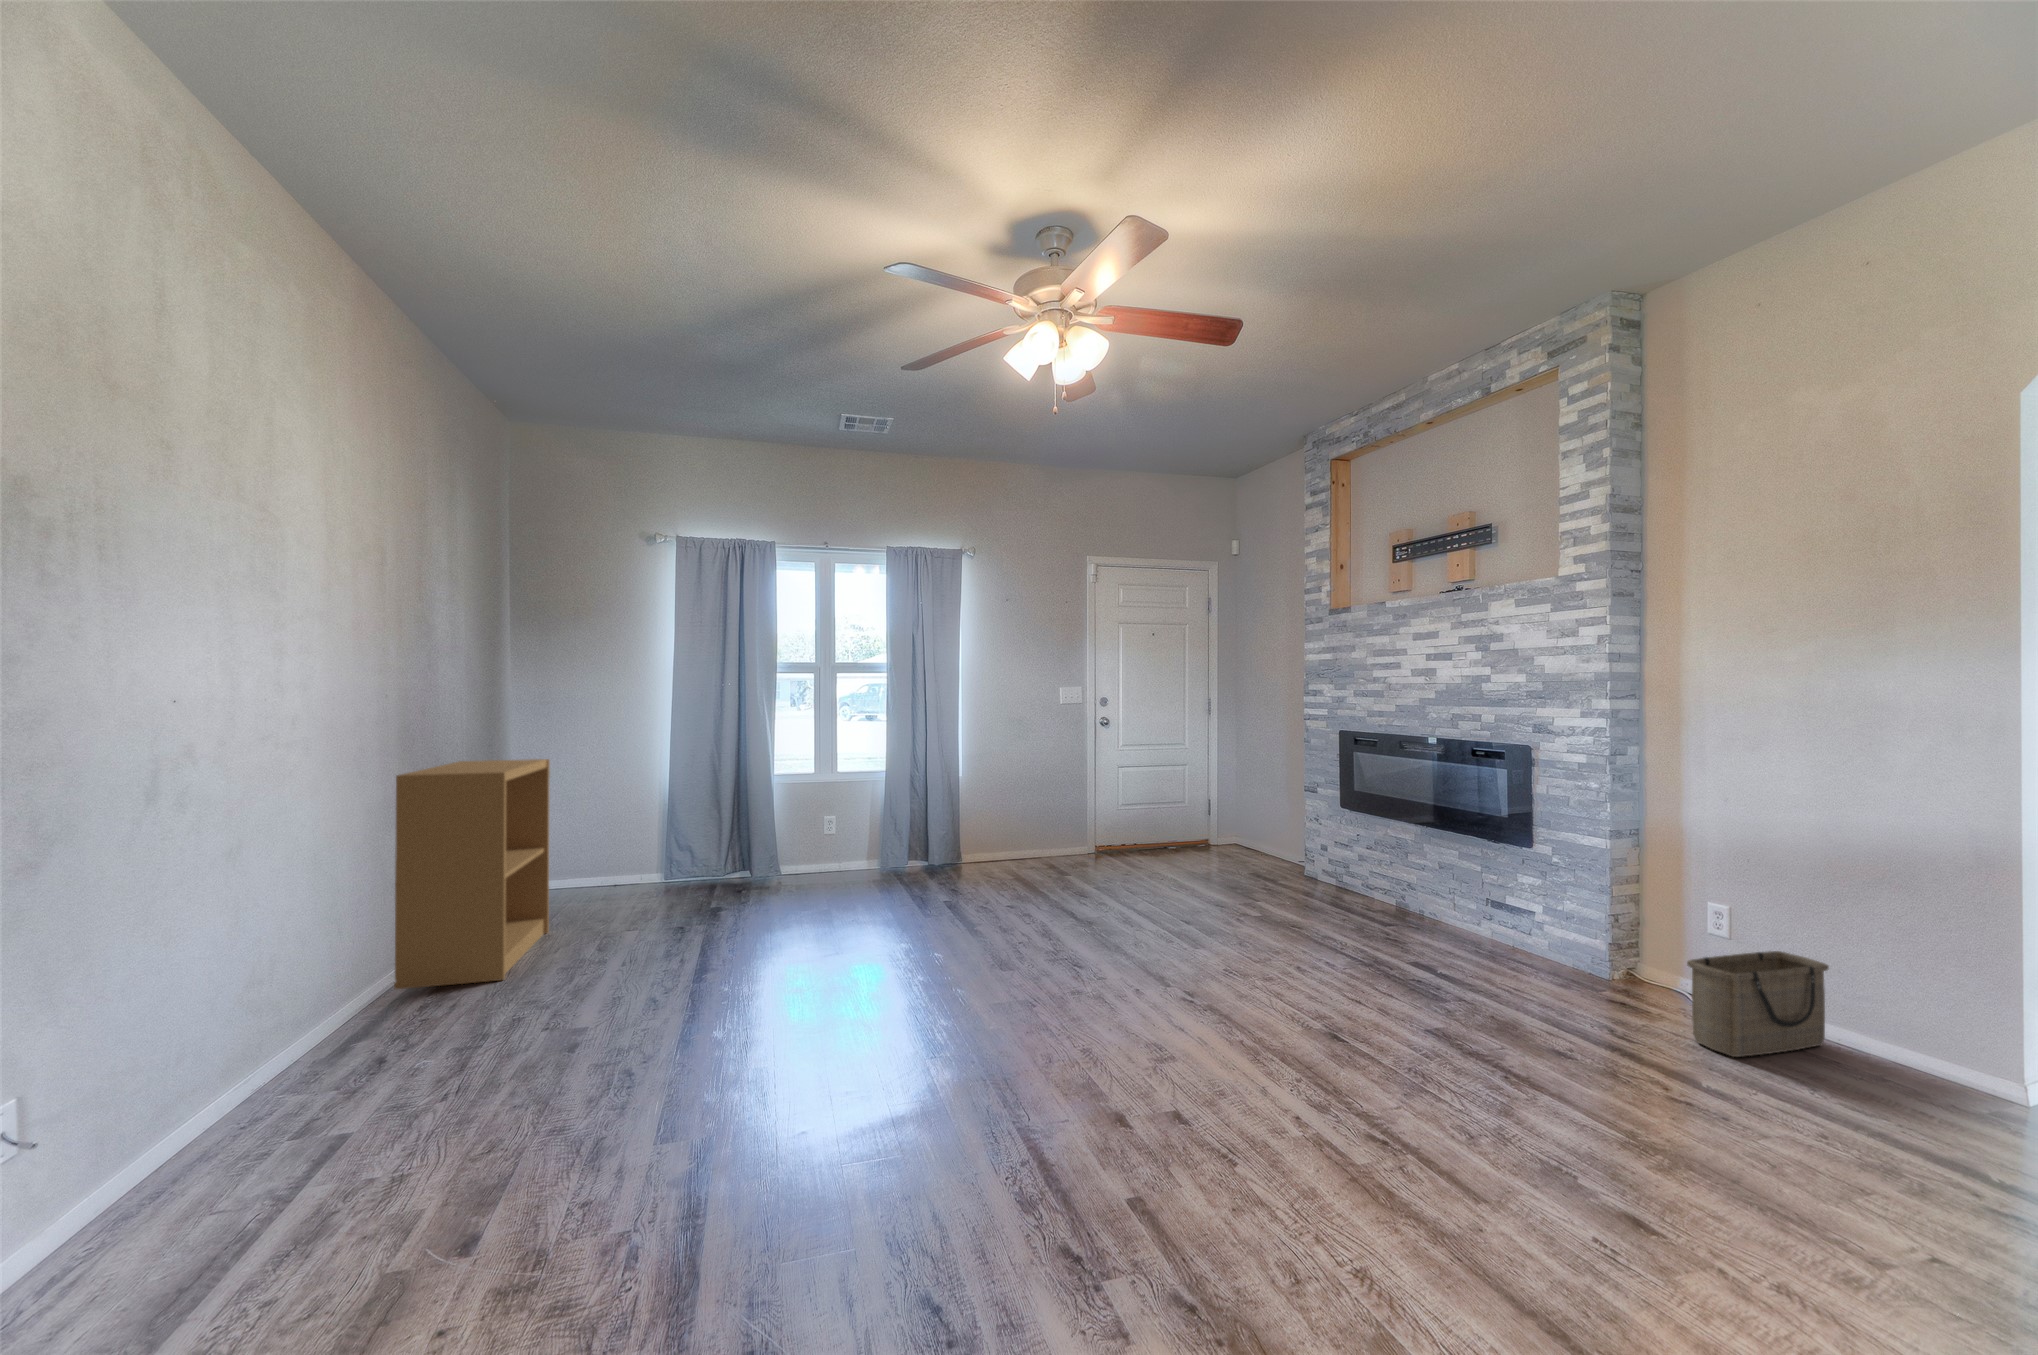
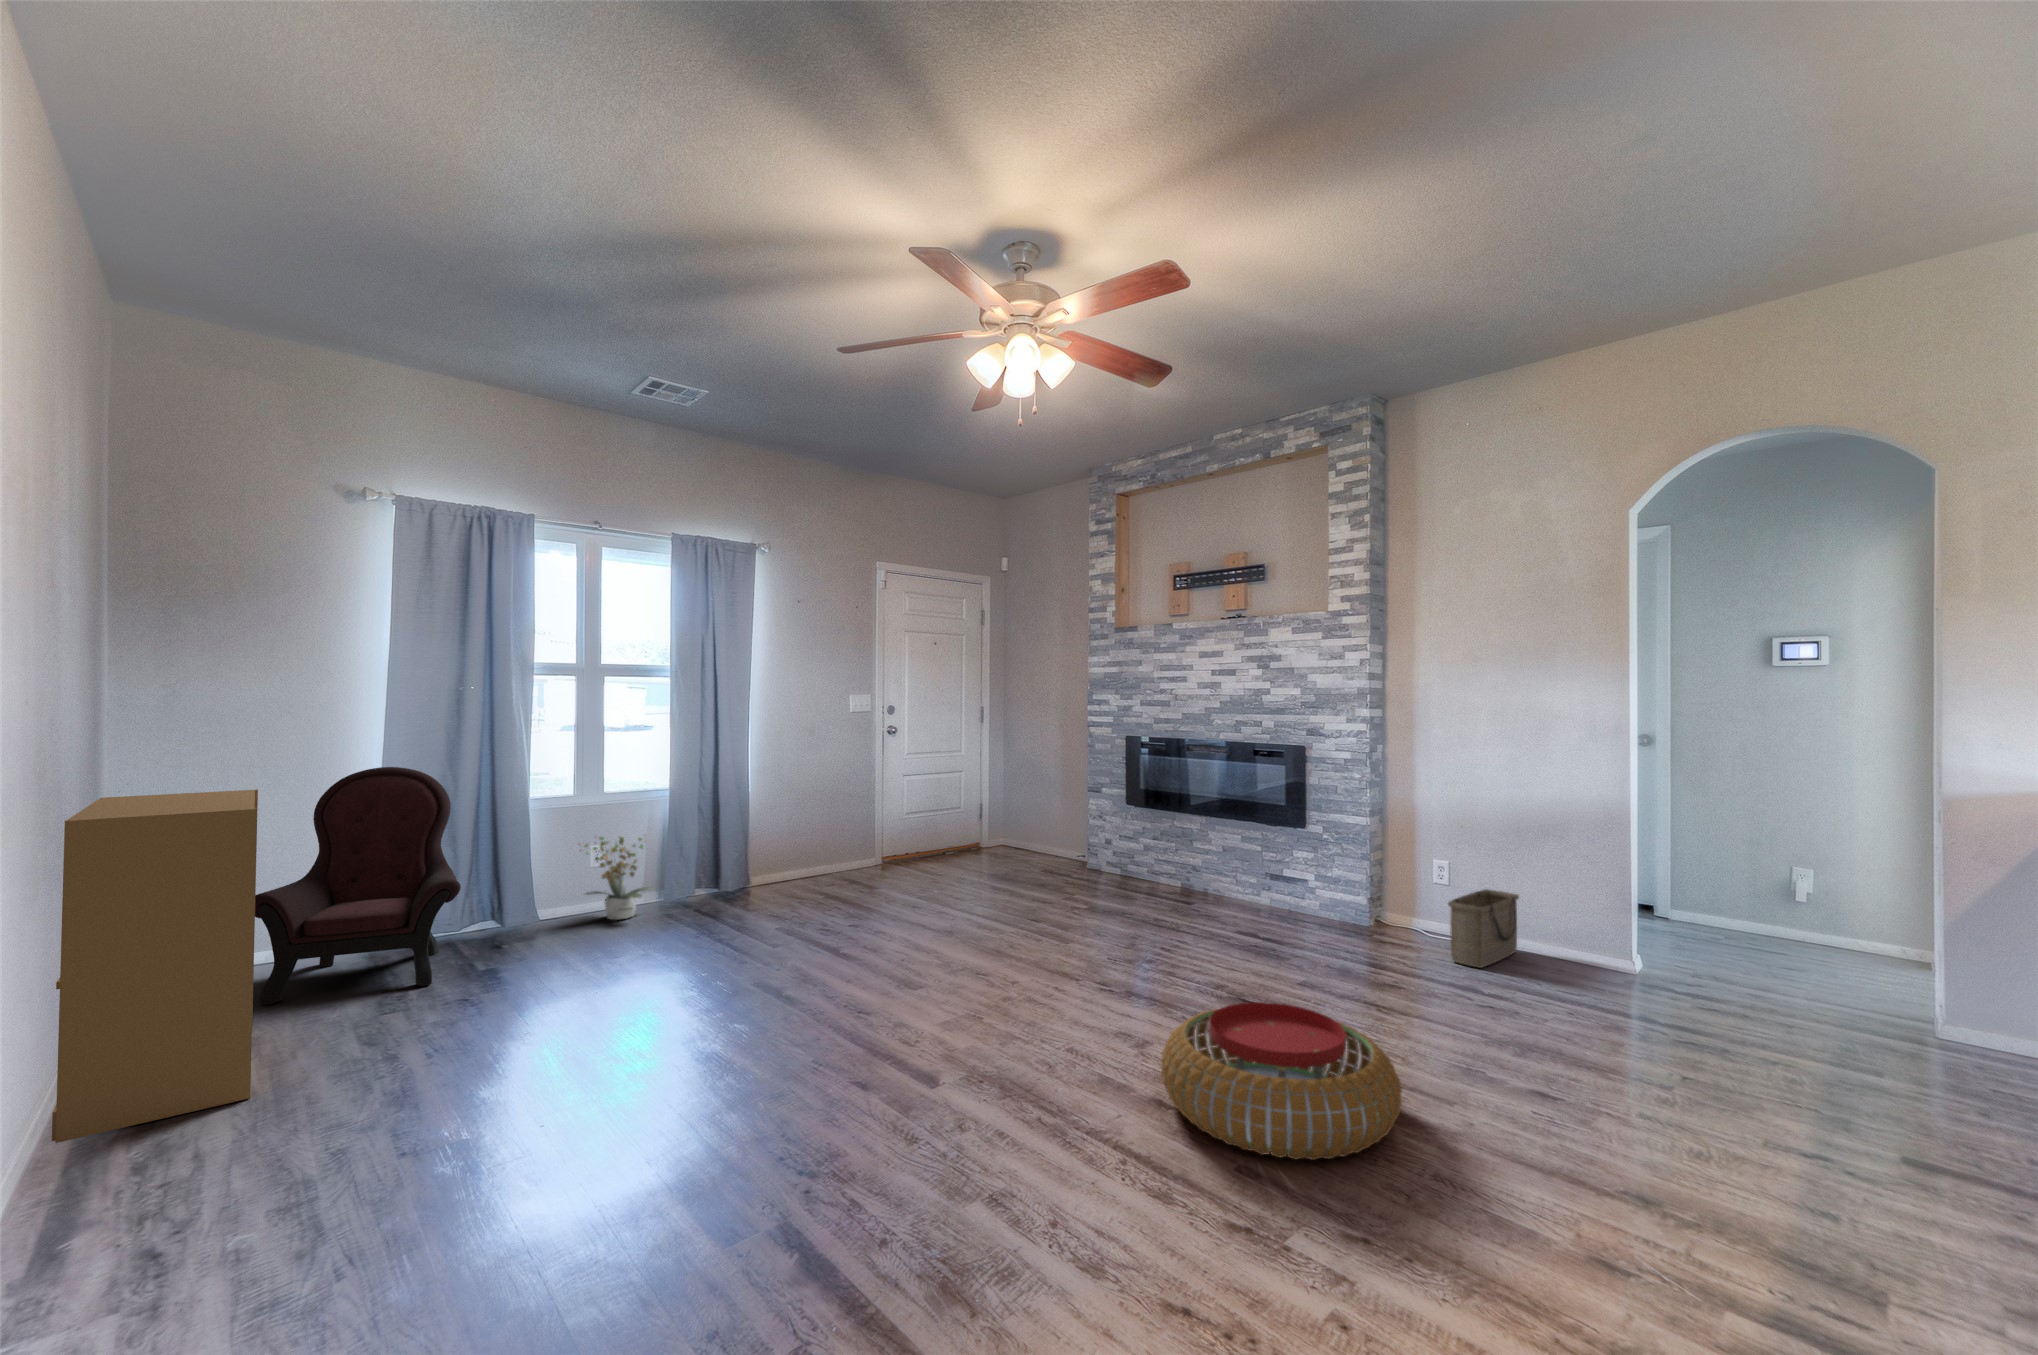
armchair: none [565,745,706,917] -> present [255,767,461,1005]
potted plant: none [805,808,868,881] -> present [584,836,648,920]
pouf: none [1117,1038,1398,1240] -> present [1161,1002,1402,1160]

